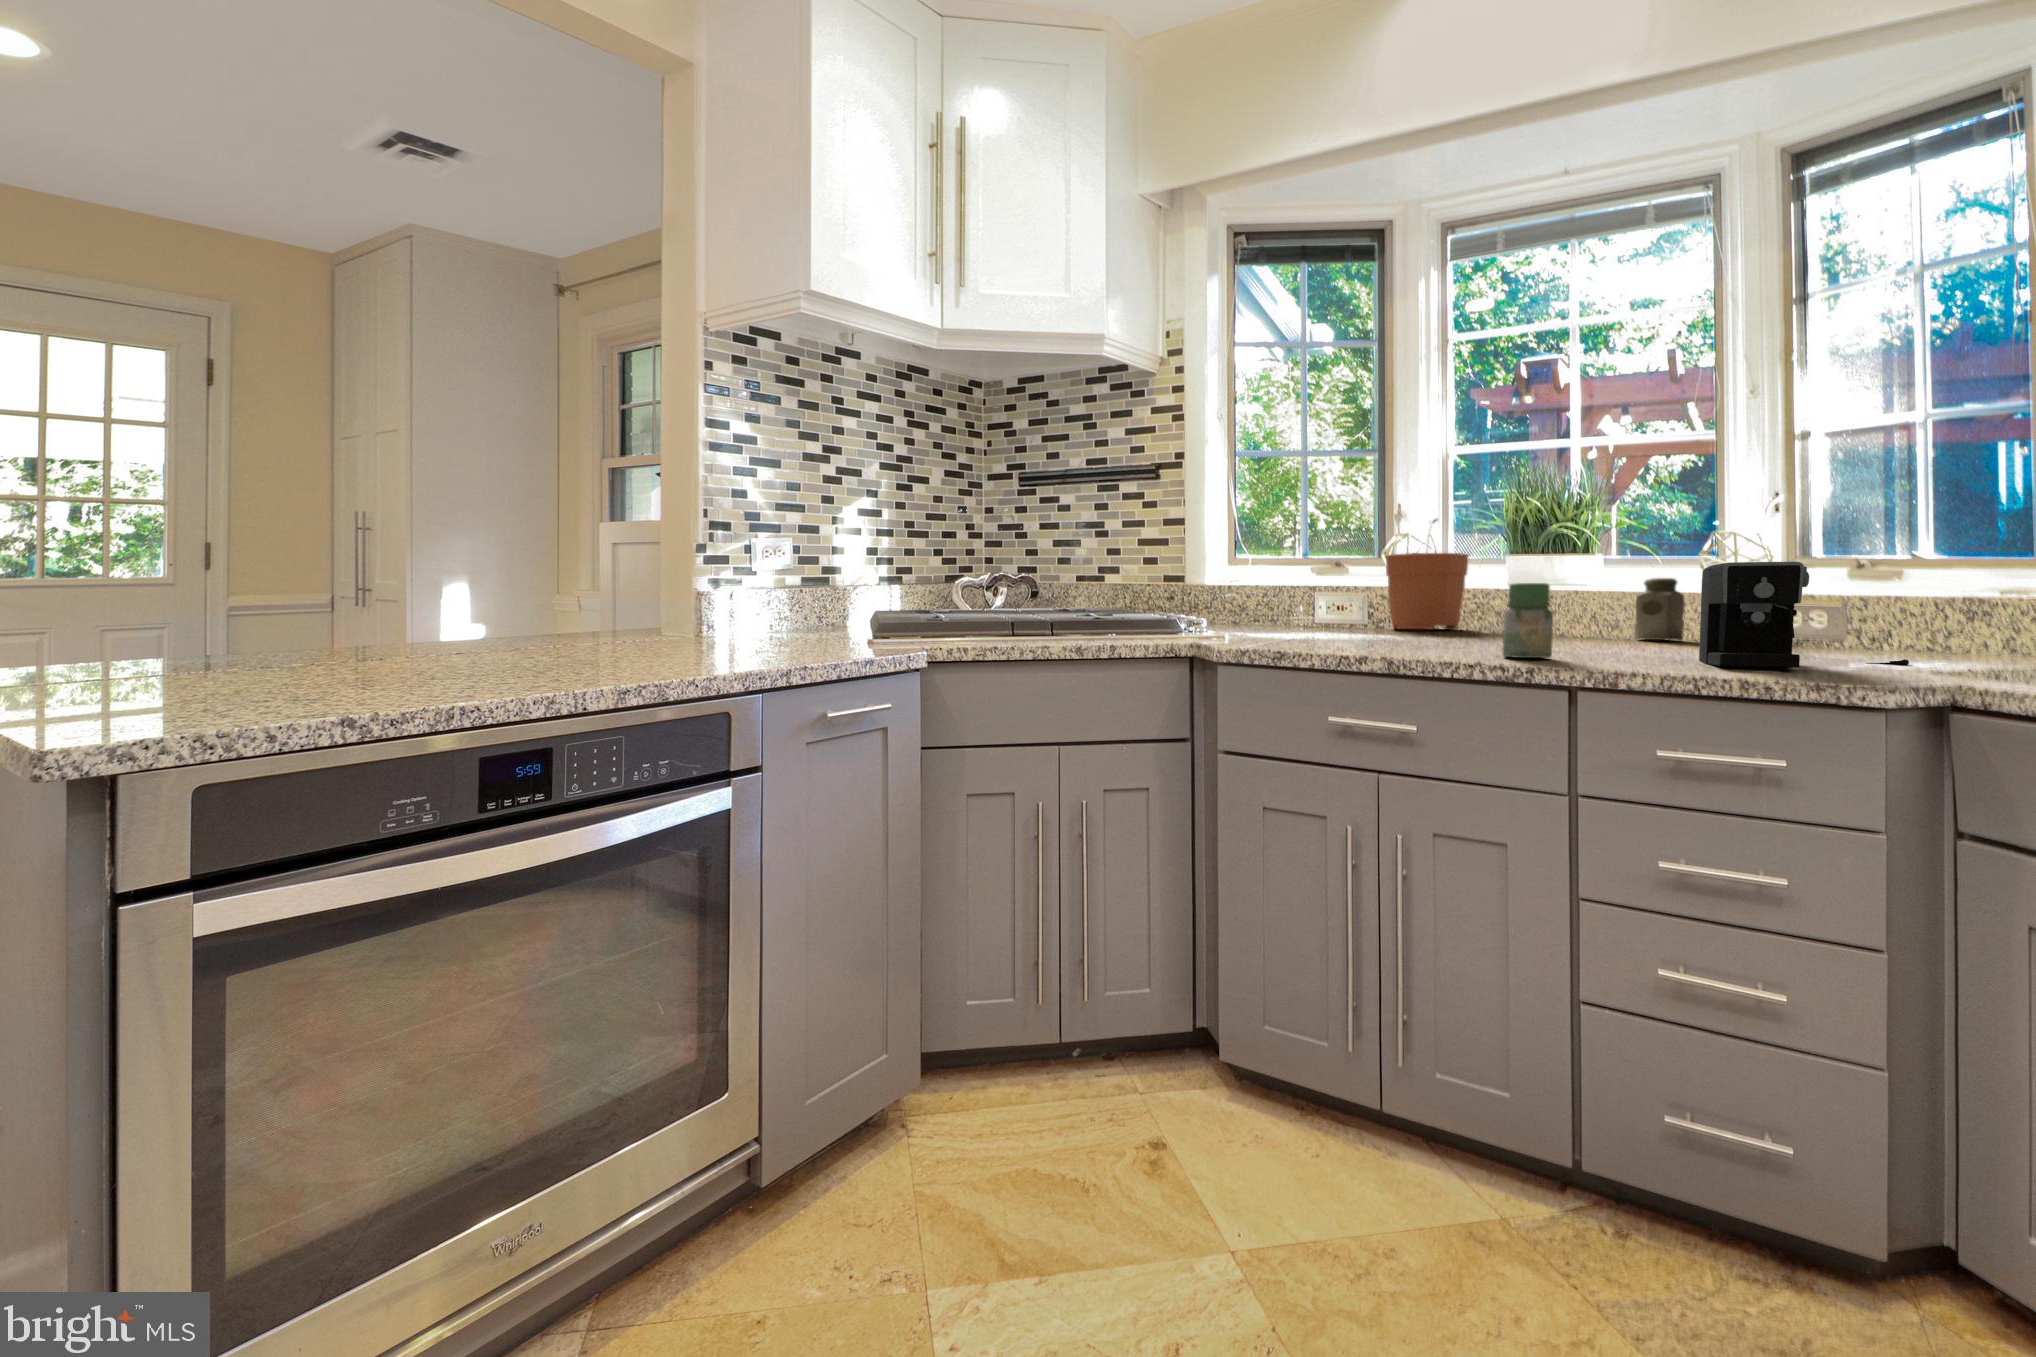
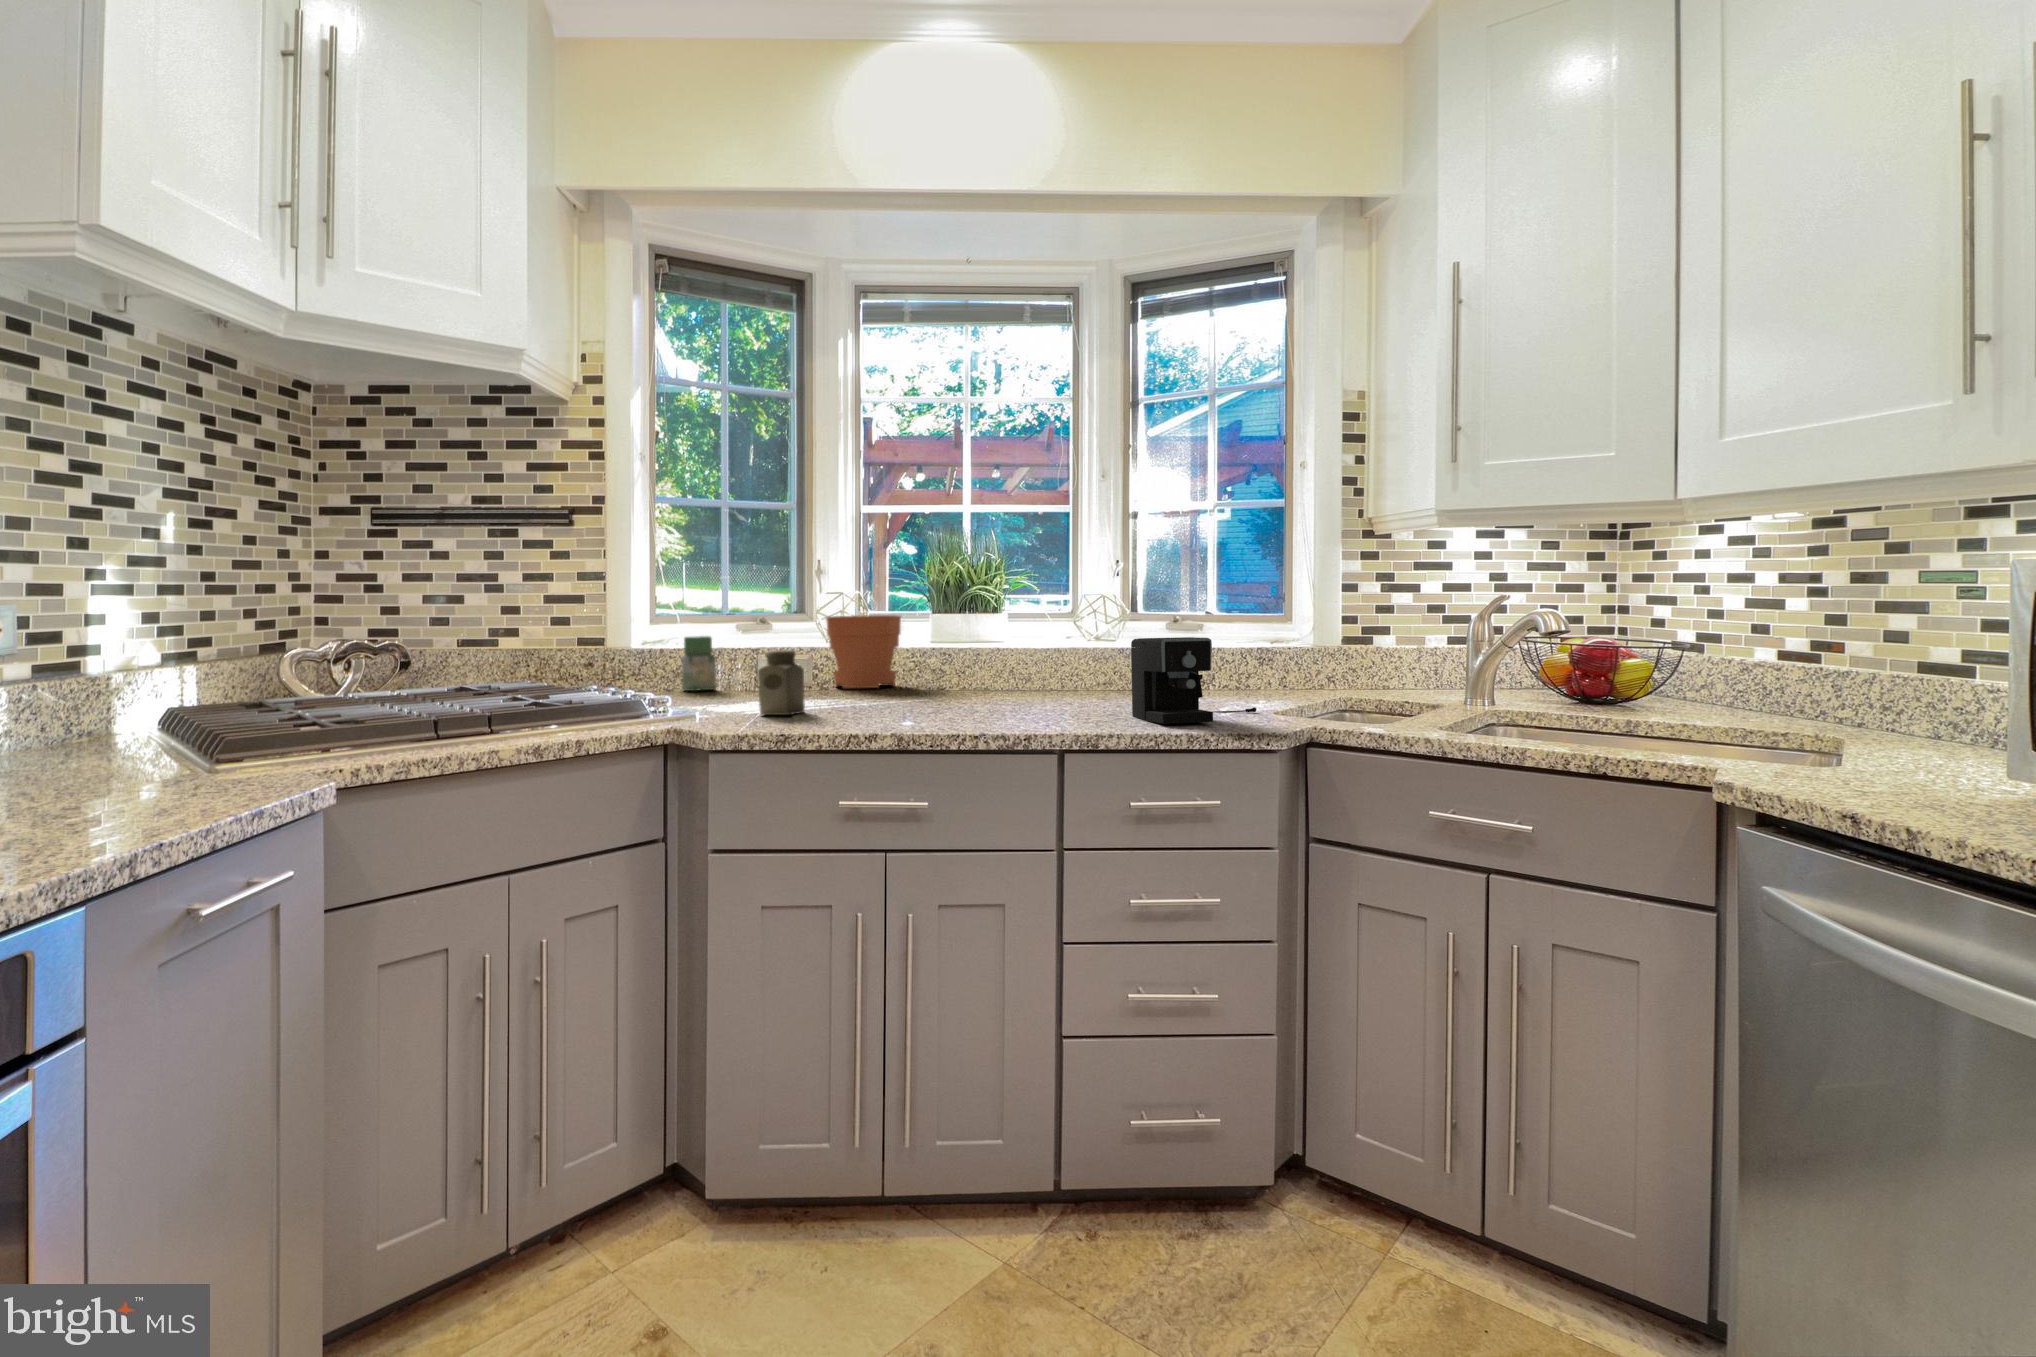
salt shaker: present [1635,578,1685,640] -> present [758,650,805,715]
jar: present [1503,583,1553,658] -> present [682,636,716,691]

